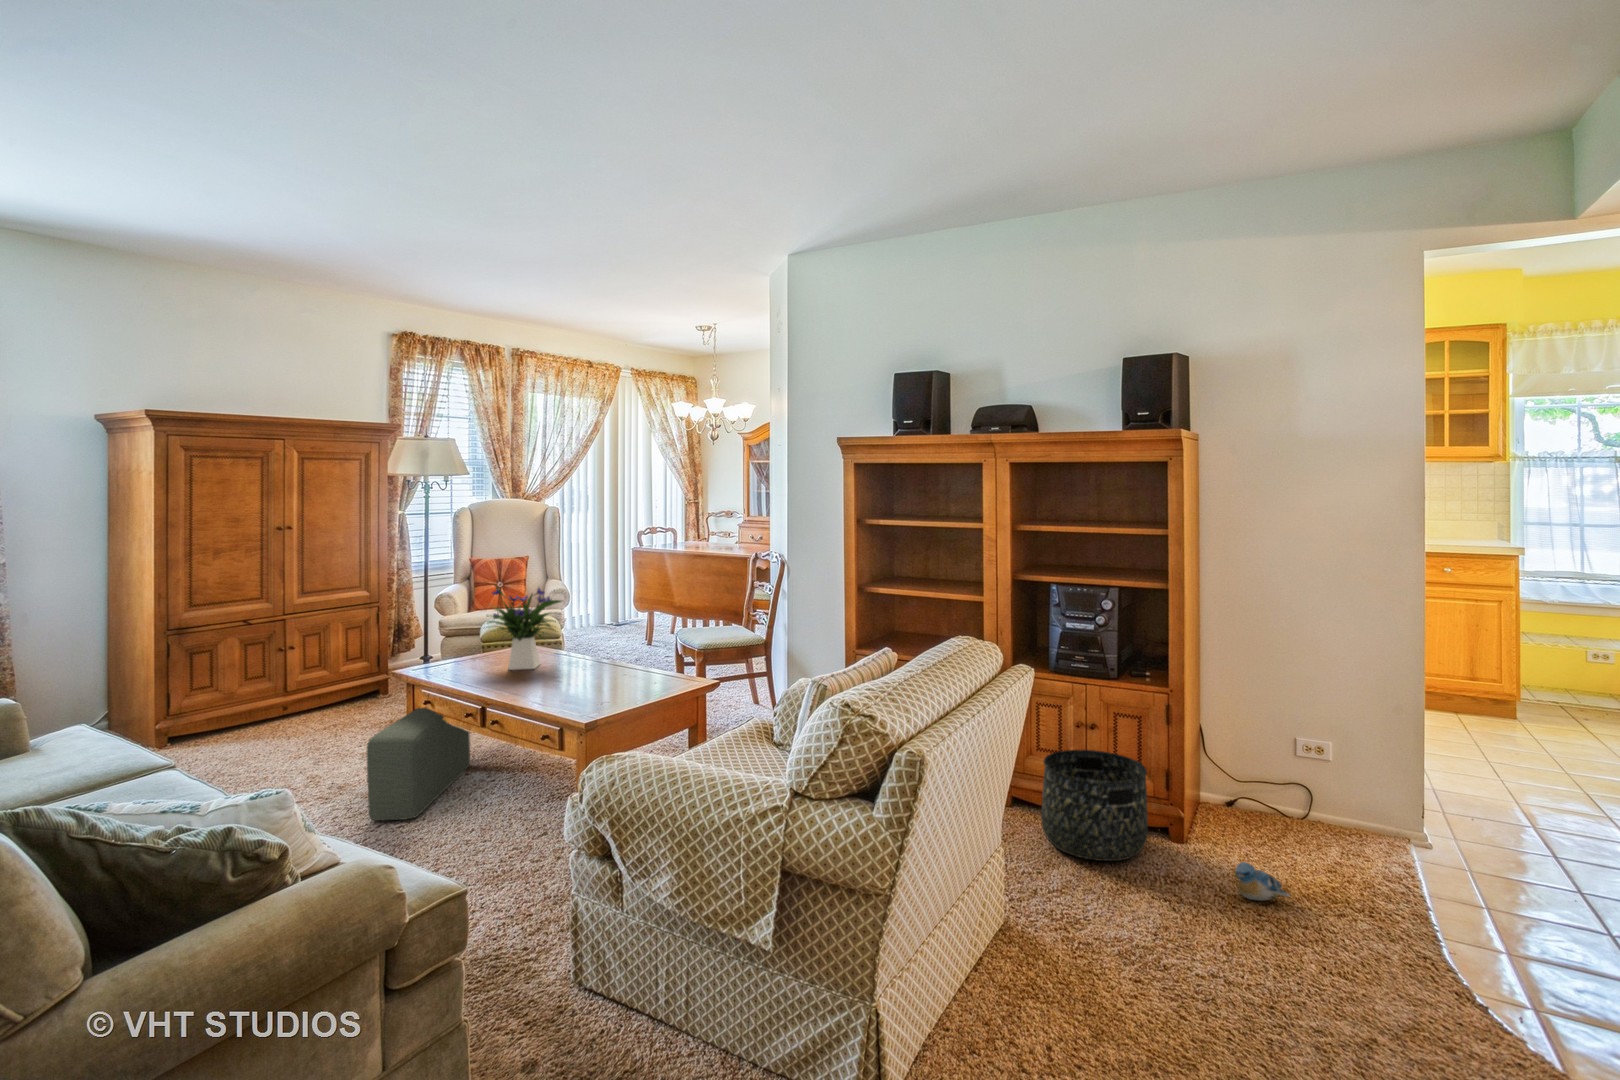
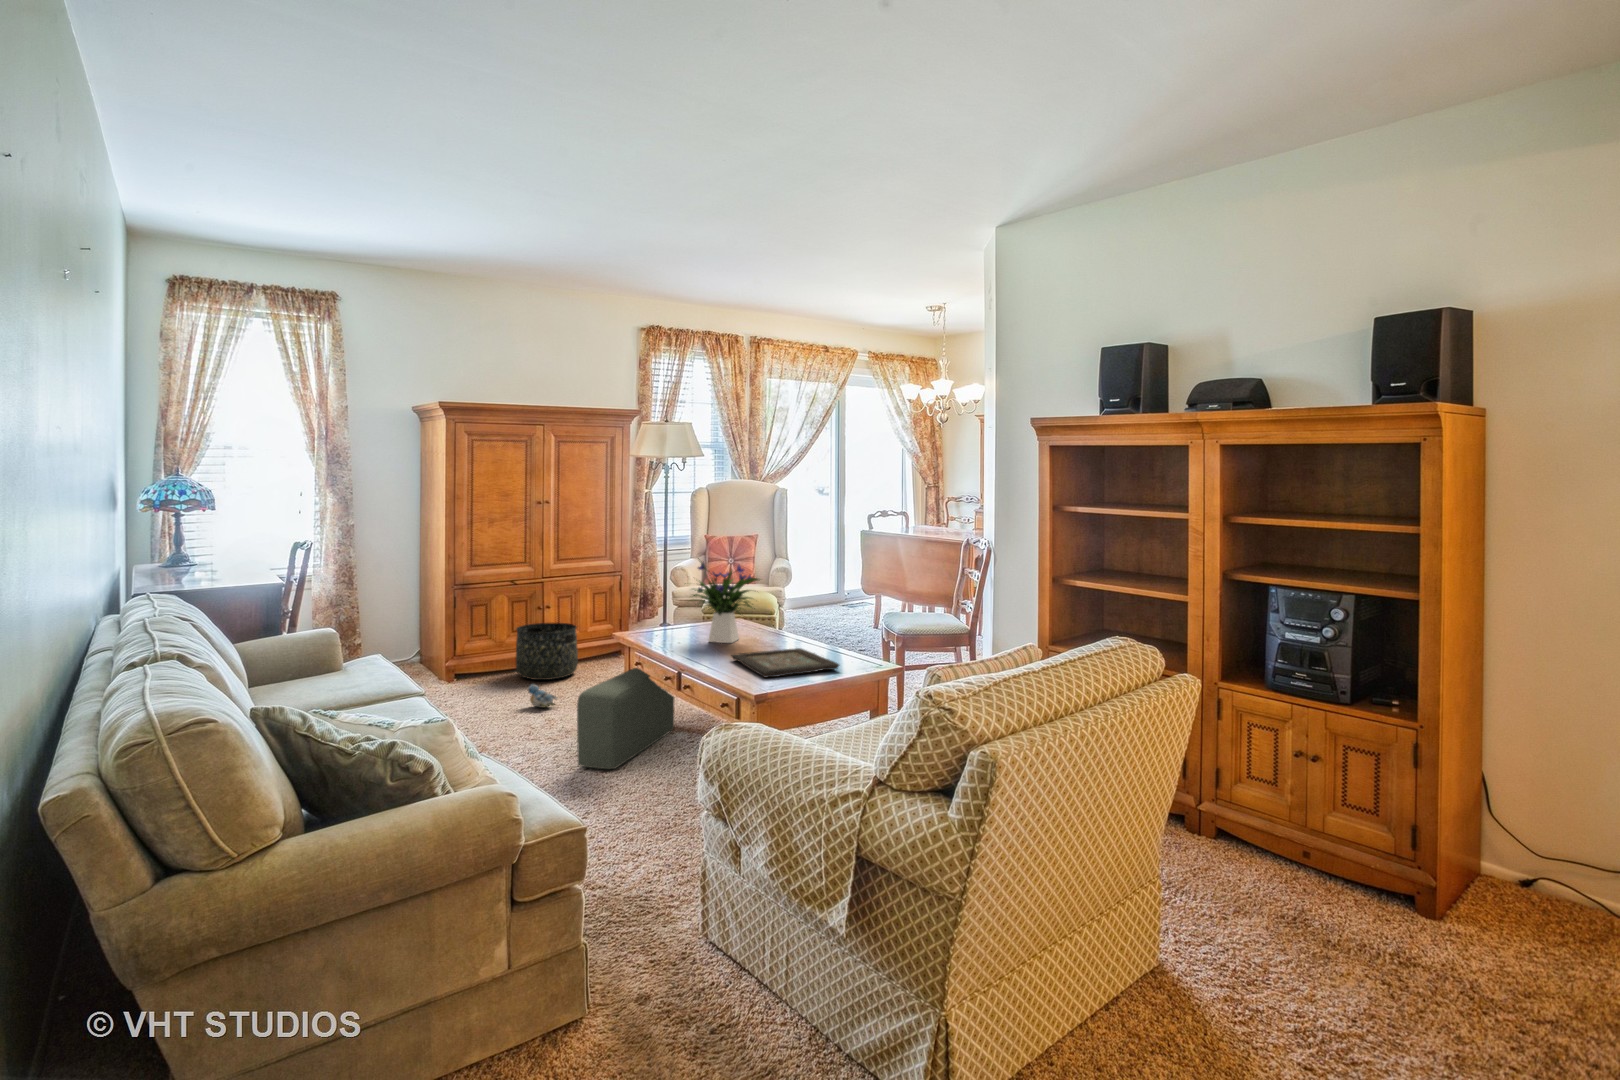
decorative tray: none [543,668,662,701] -> present [731,648,839,678]
basket: present [1041,750,1148,861] -> present [516,623,578,680]
plush toy: present [1235,862,1290,901] -> present [528,684,557,708]

